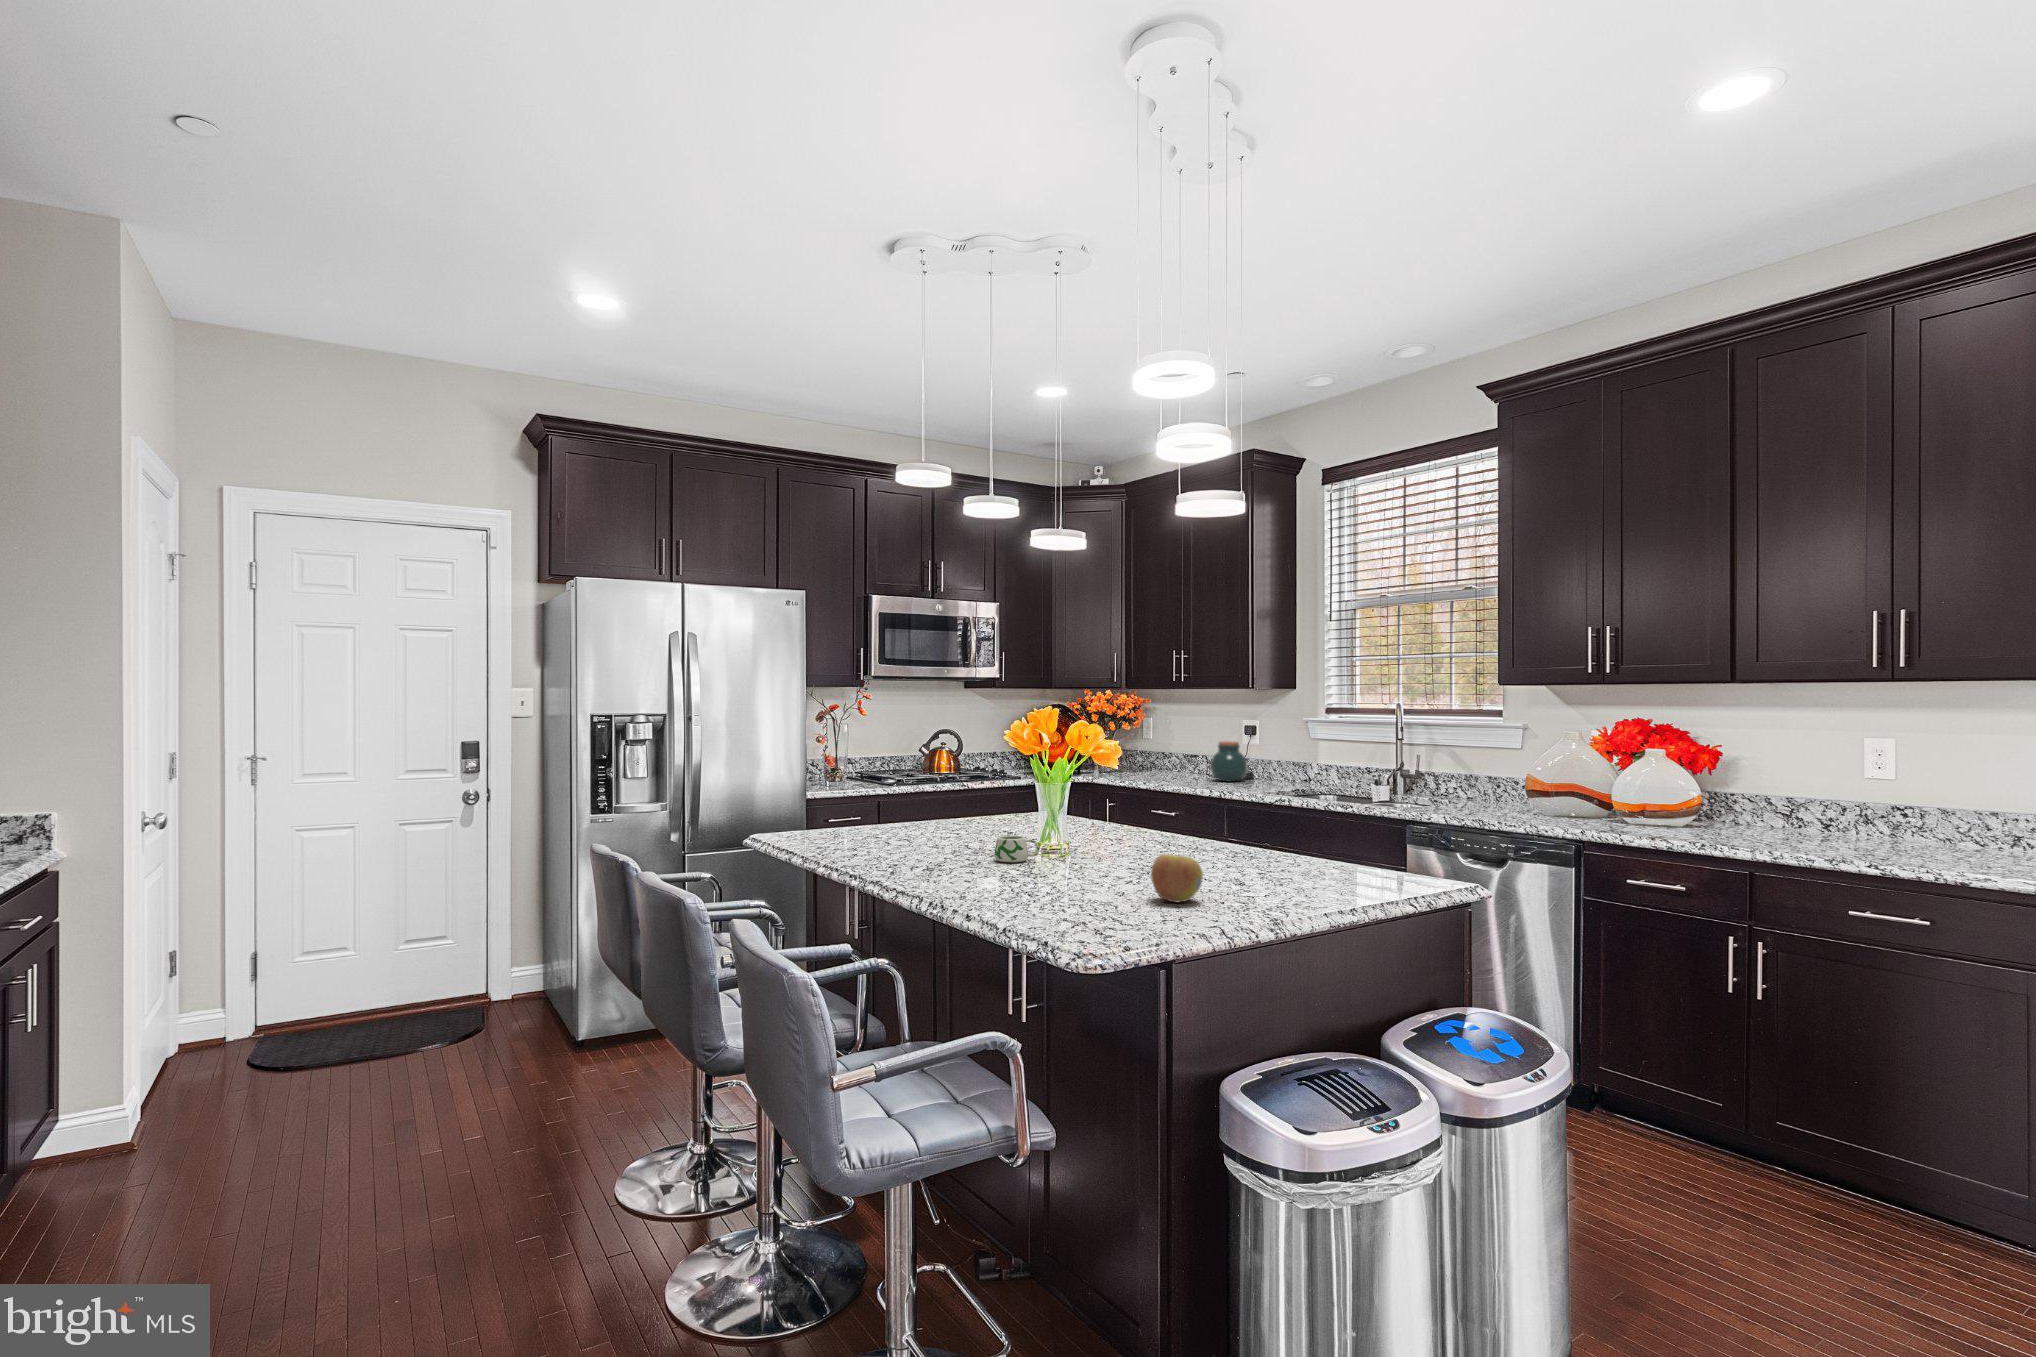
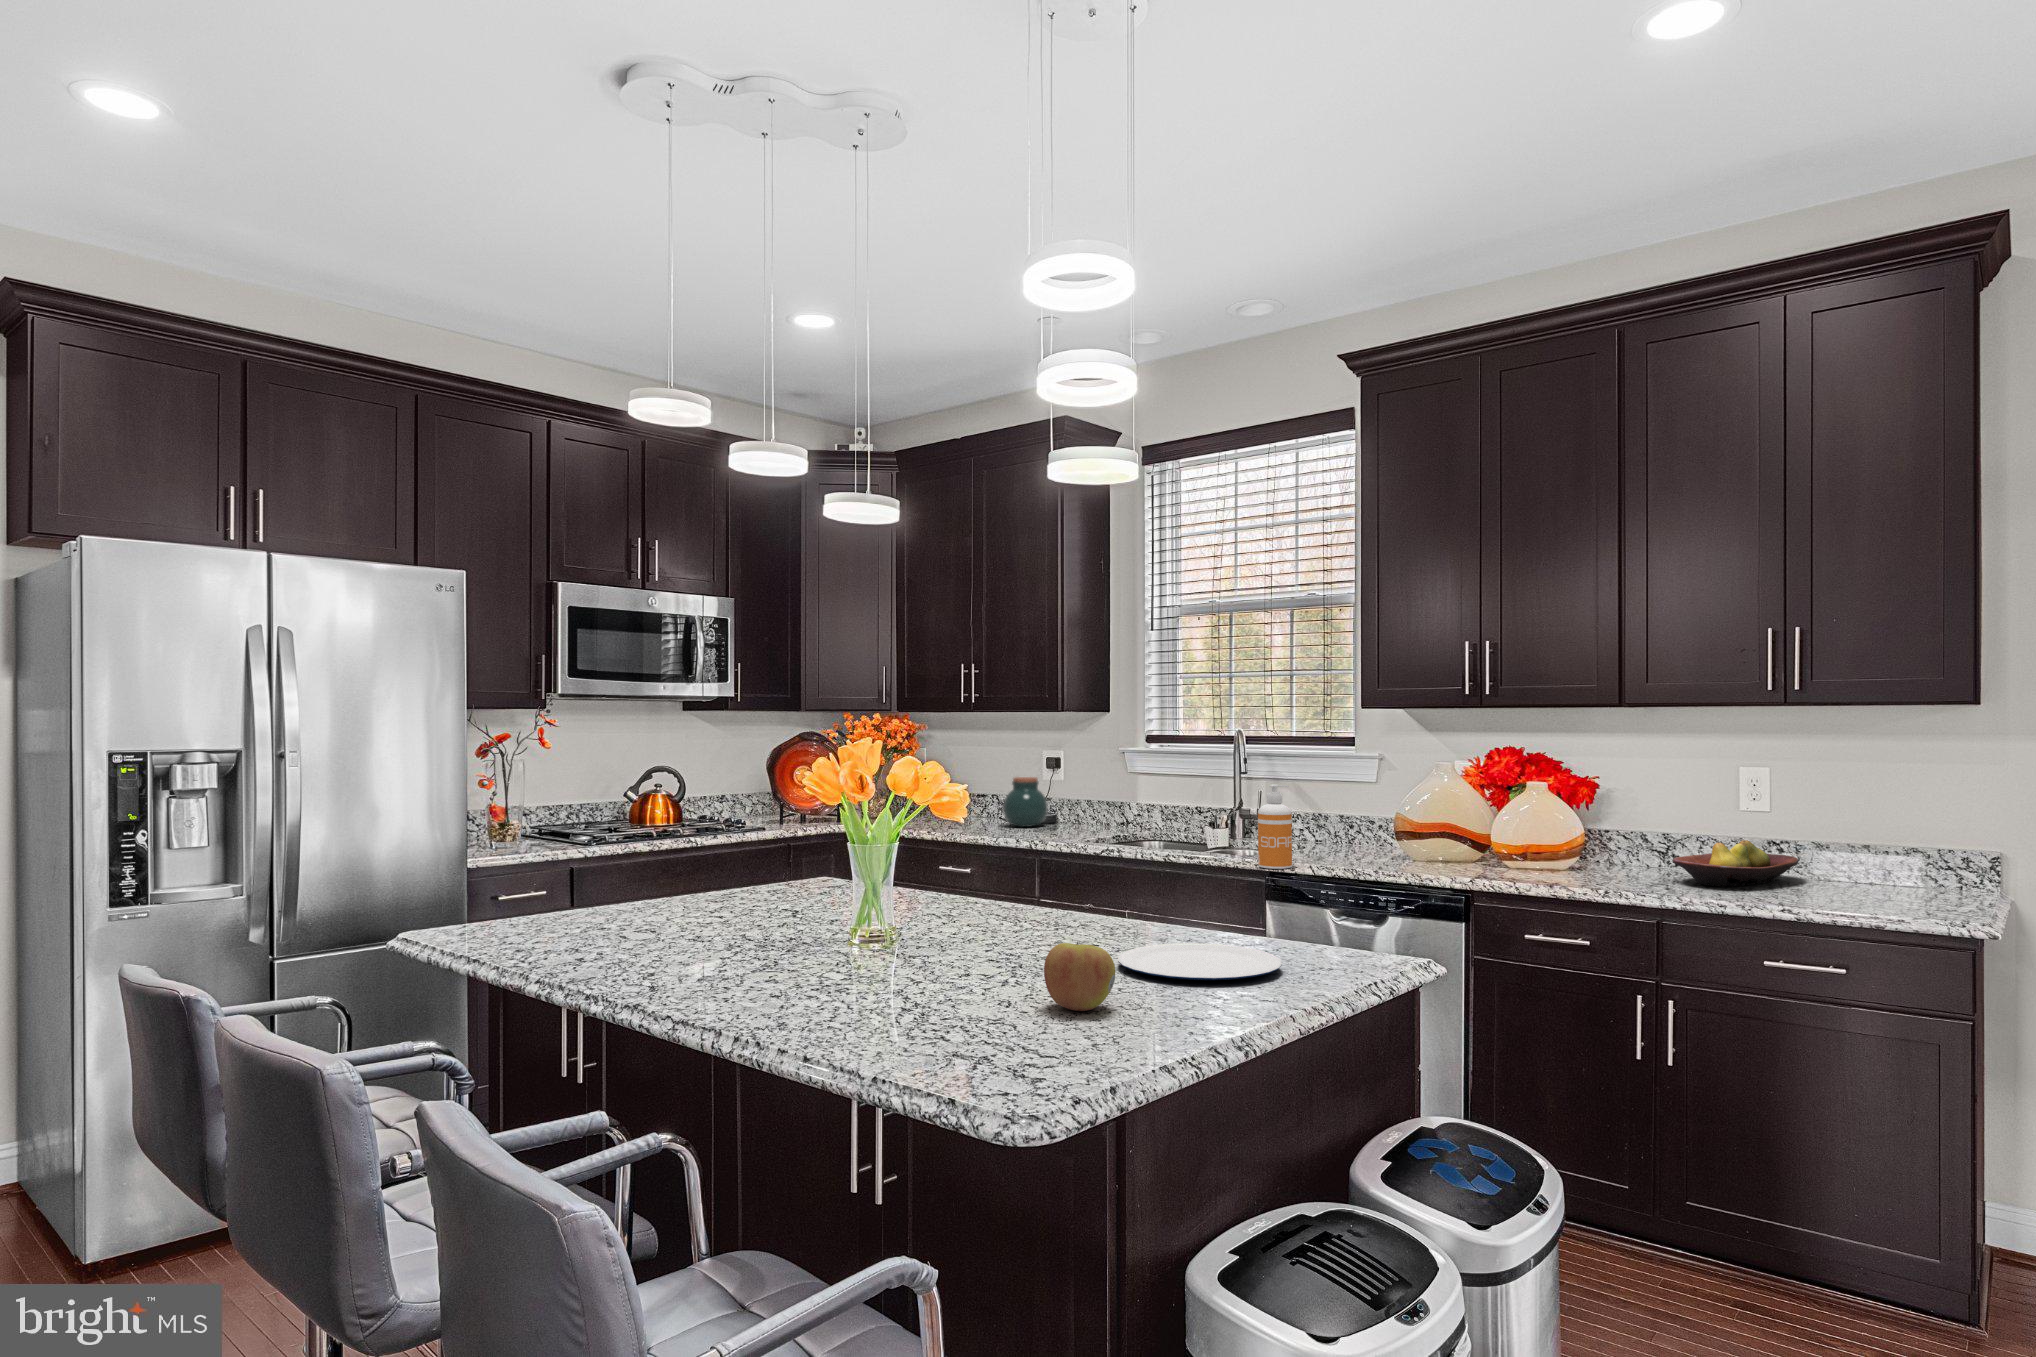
soap dispenser: none [1402,749,1432,818] -> present [1258,784,1292,869]
fruit bowl: none [1779,805,1913,845] -> present [1672,840,1799,886]
mug: present [994,835,1039,862] -> none [790,919,855,958]
plate: none [1224,864,1351,889] -> present [1118,943,1282,981]

